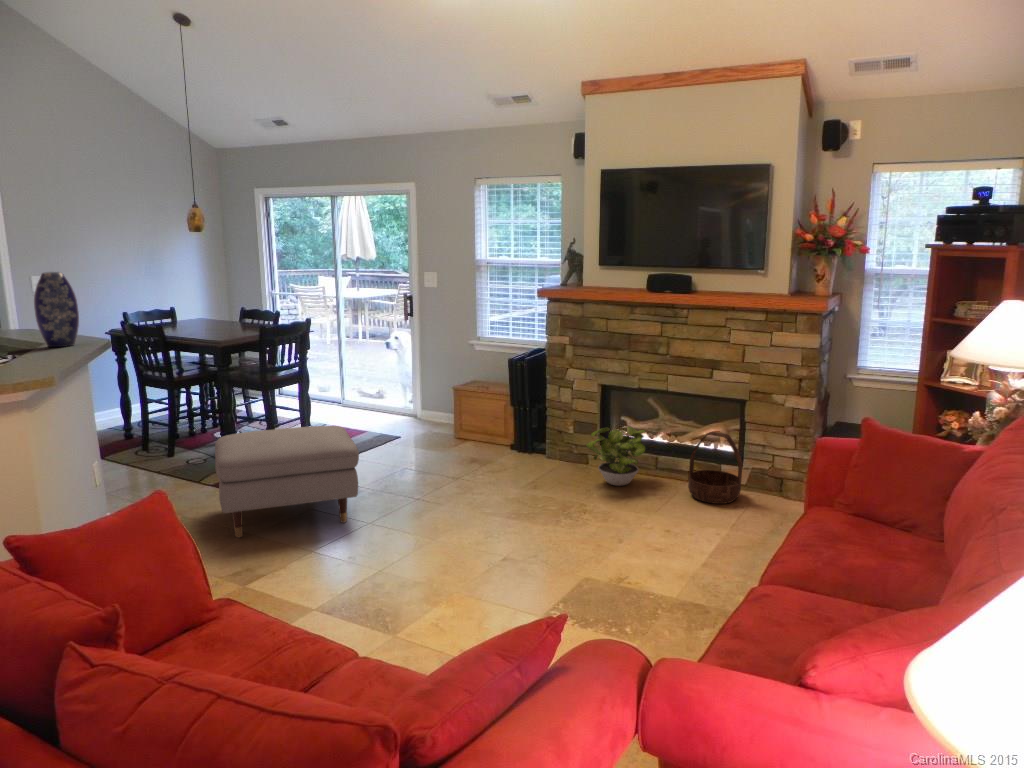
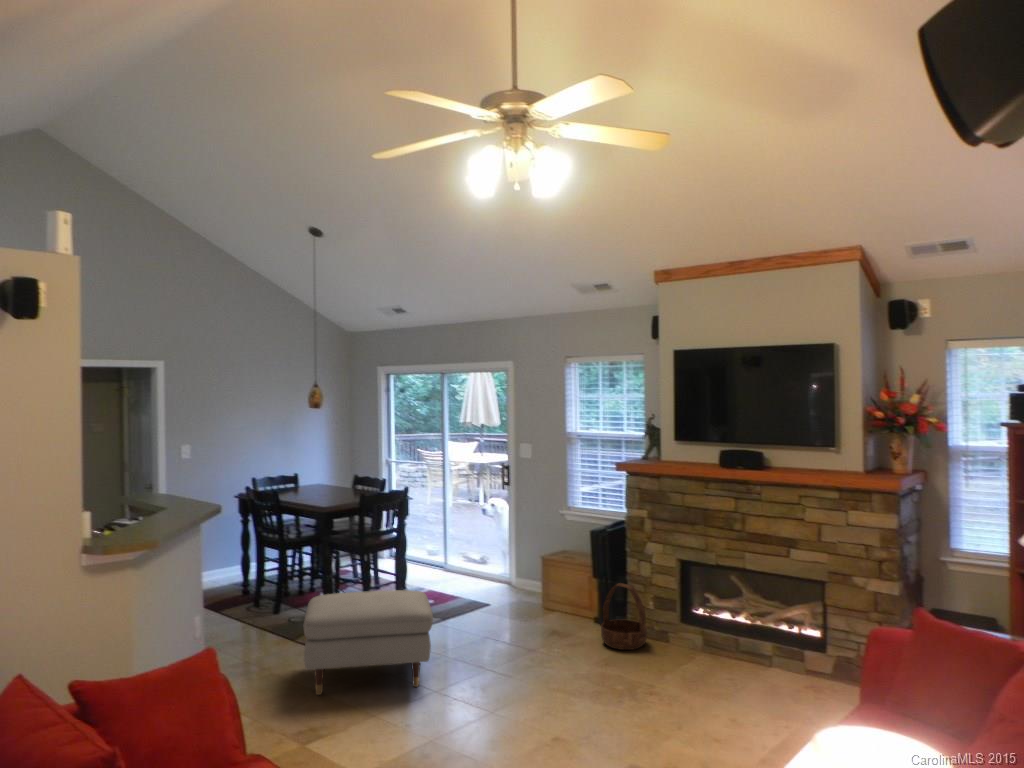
vase: present [34,272,79,347] -> none [172,449,205,512]
potted plant: present [586,427,645,486] -> none [659,603,724,666]
basket: present [688,432,742,504] -> present [601,583,647,650]

